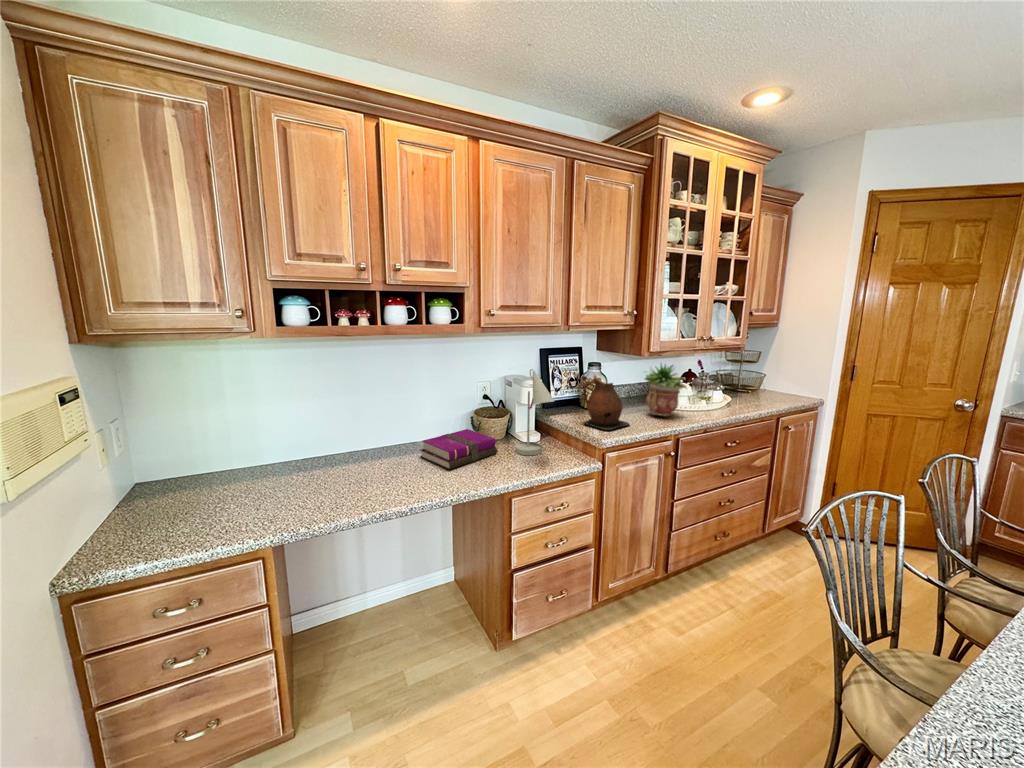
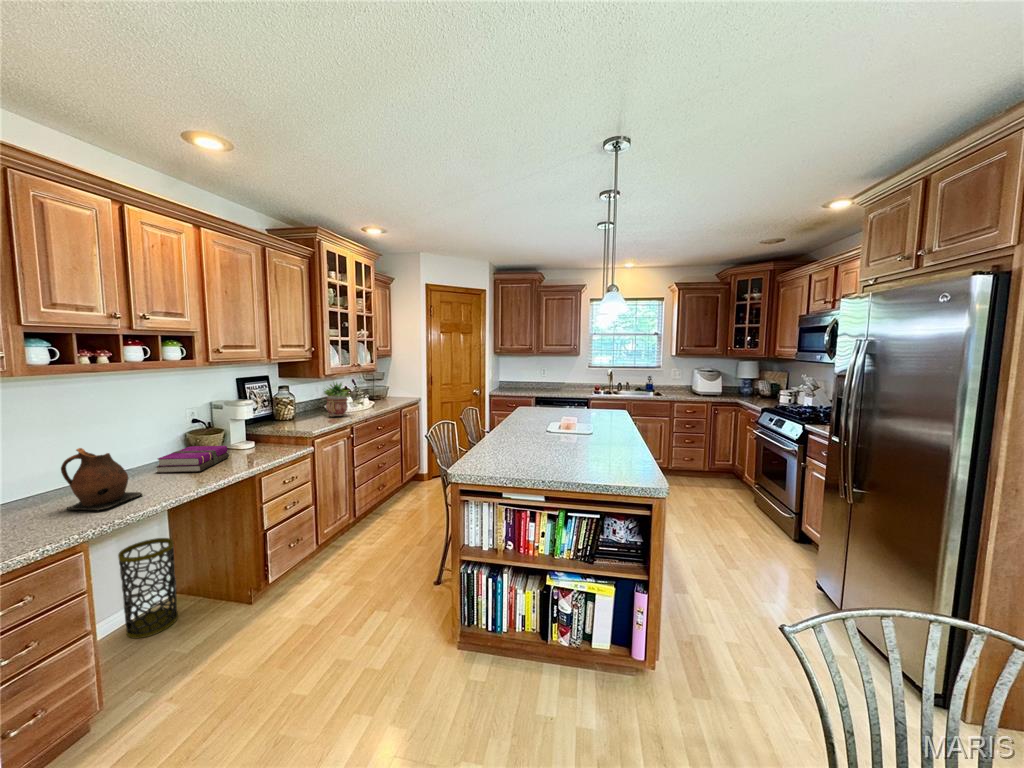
desk lamp: present [515,369,554,455] -> none [242,390,278,454]
ceramic pitcher: present [583,375,629,430] -> present [61,448,142,511]
trash can: none [393,521,441,630] -> present [118,538,178,639]

